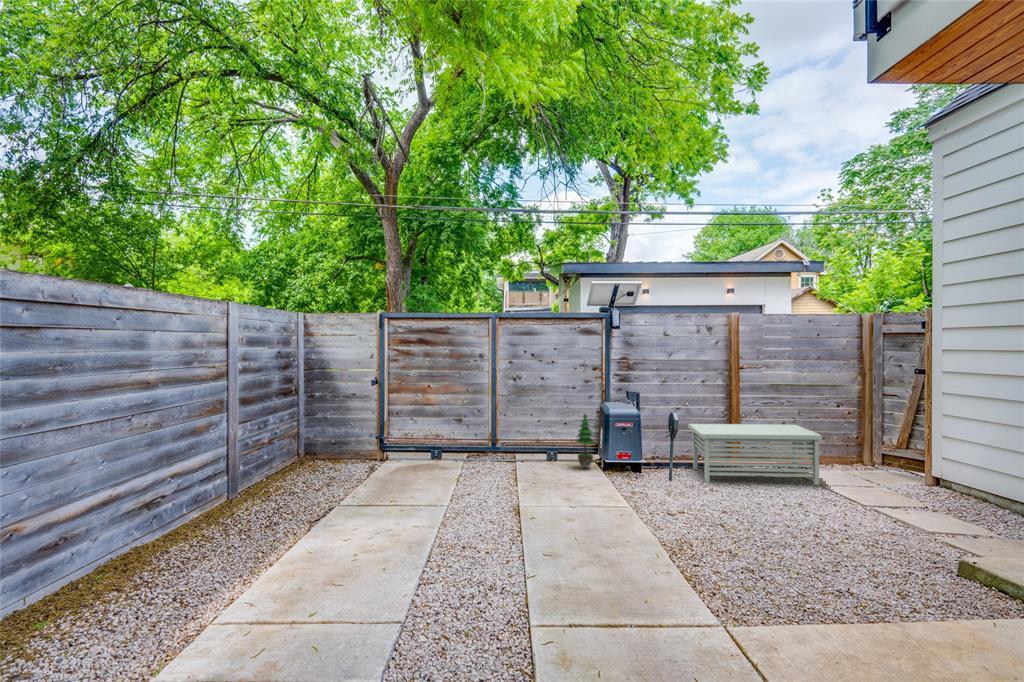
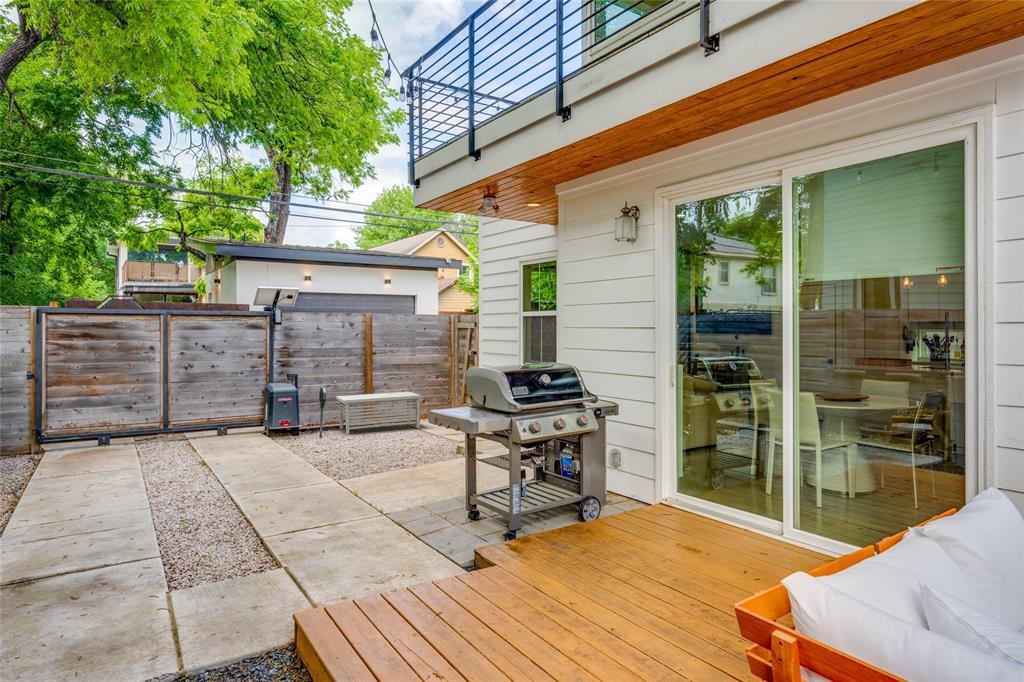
potted tree: present [576,415,595,468] -> none [244,392,261,437]

